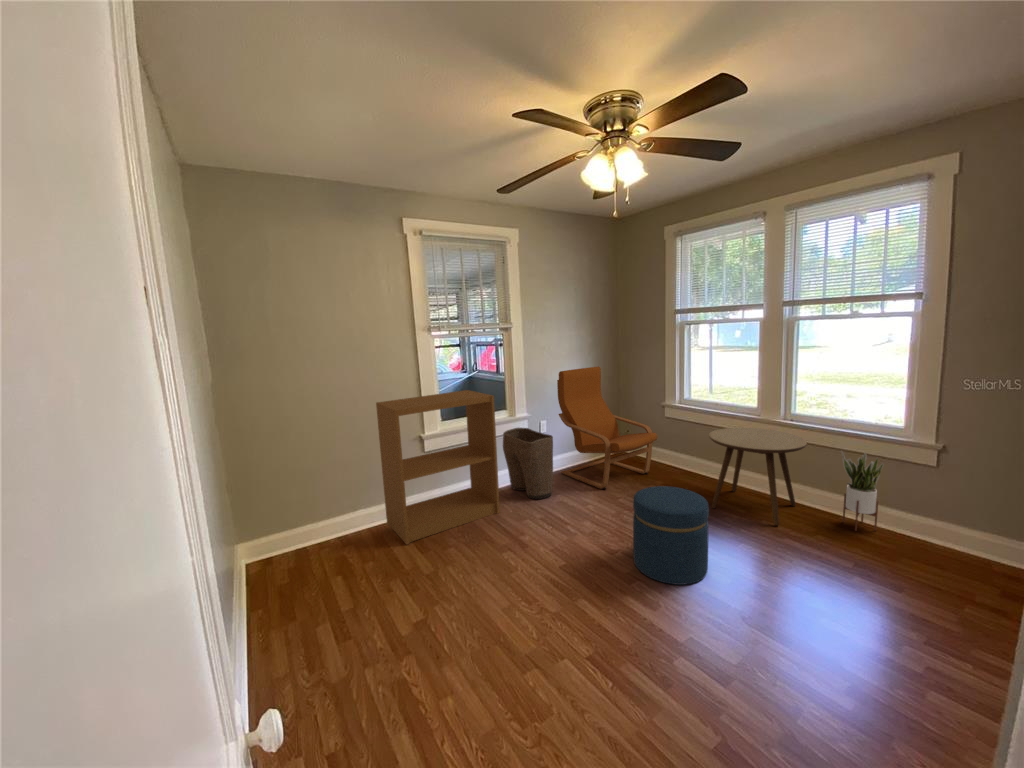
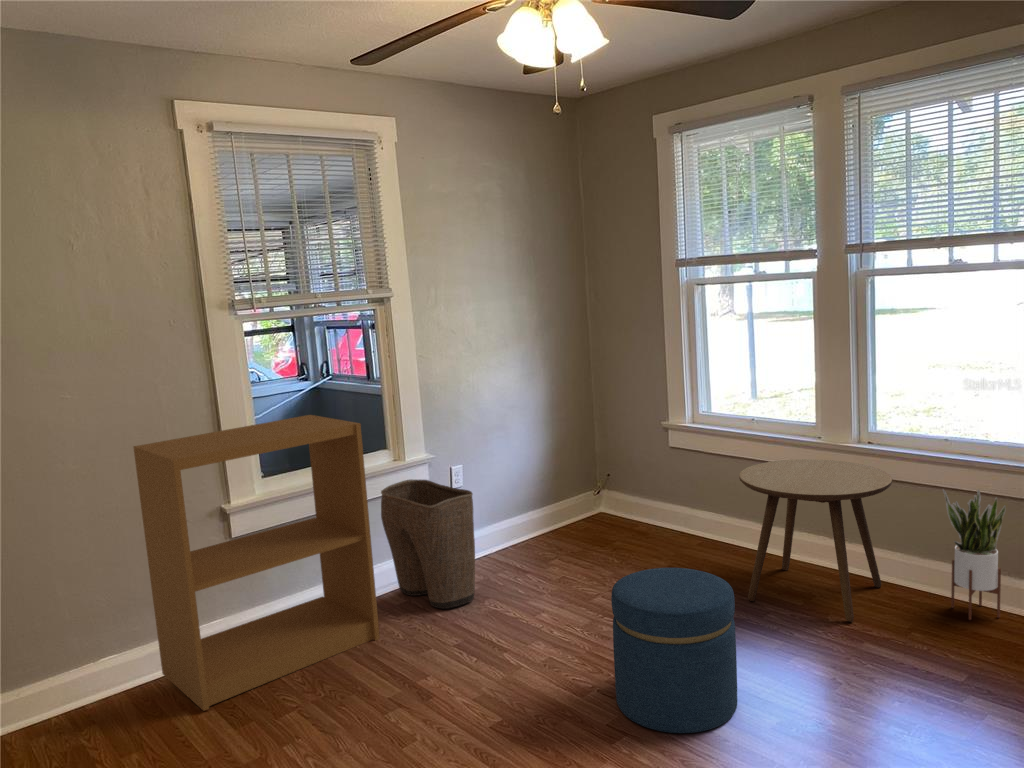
armchair: present [557,366,657,489] -> none [478,362,657,582]

